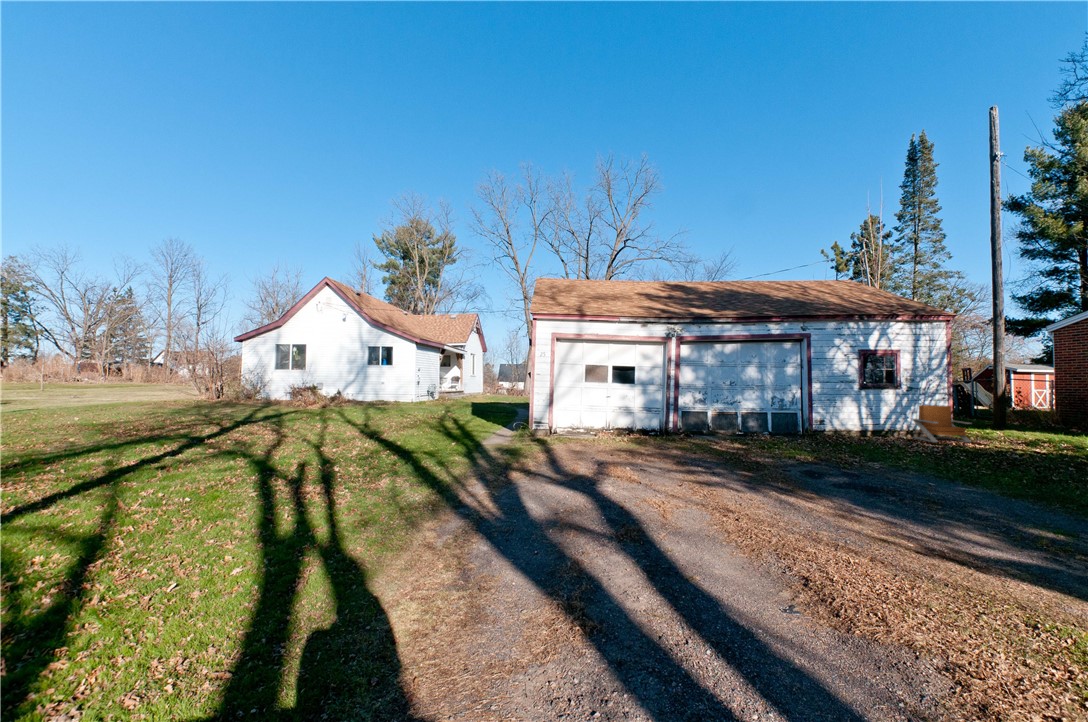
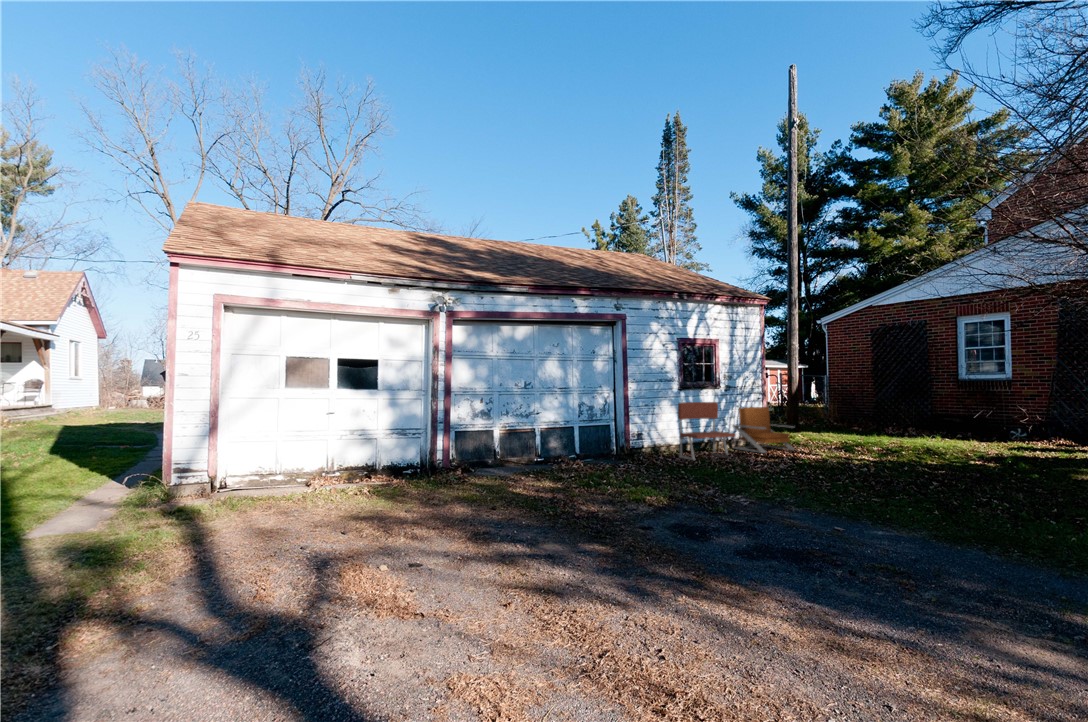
bench: none [857,399,908,444] -> present [678,402,735,460]

